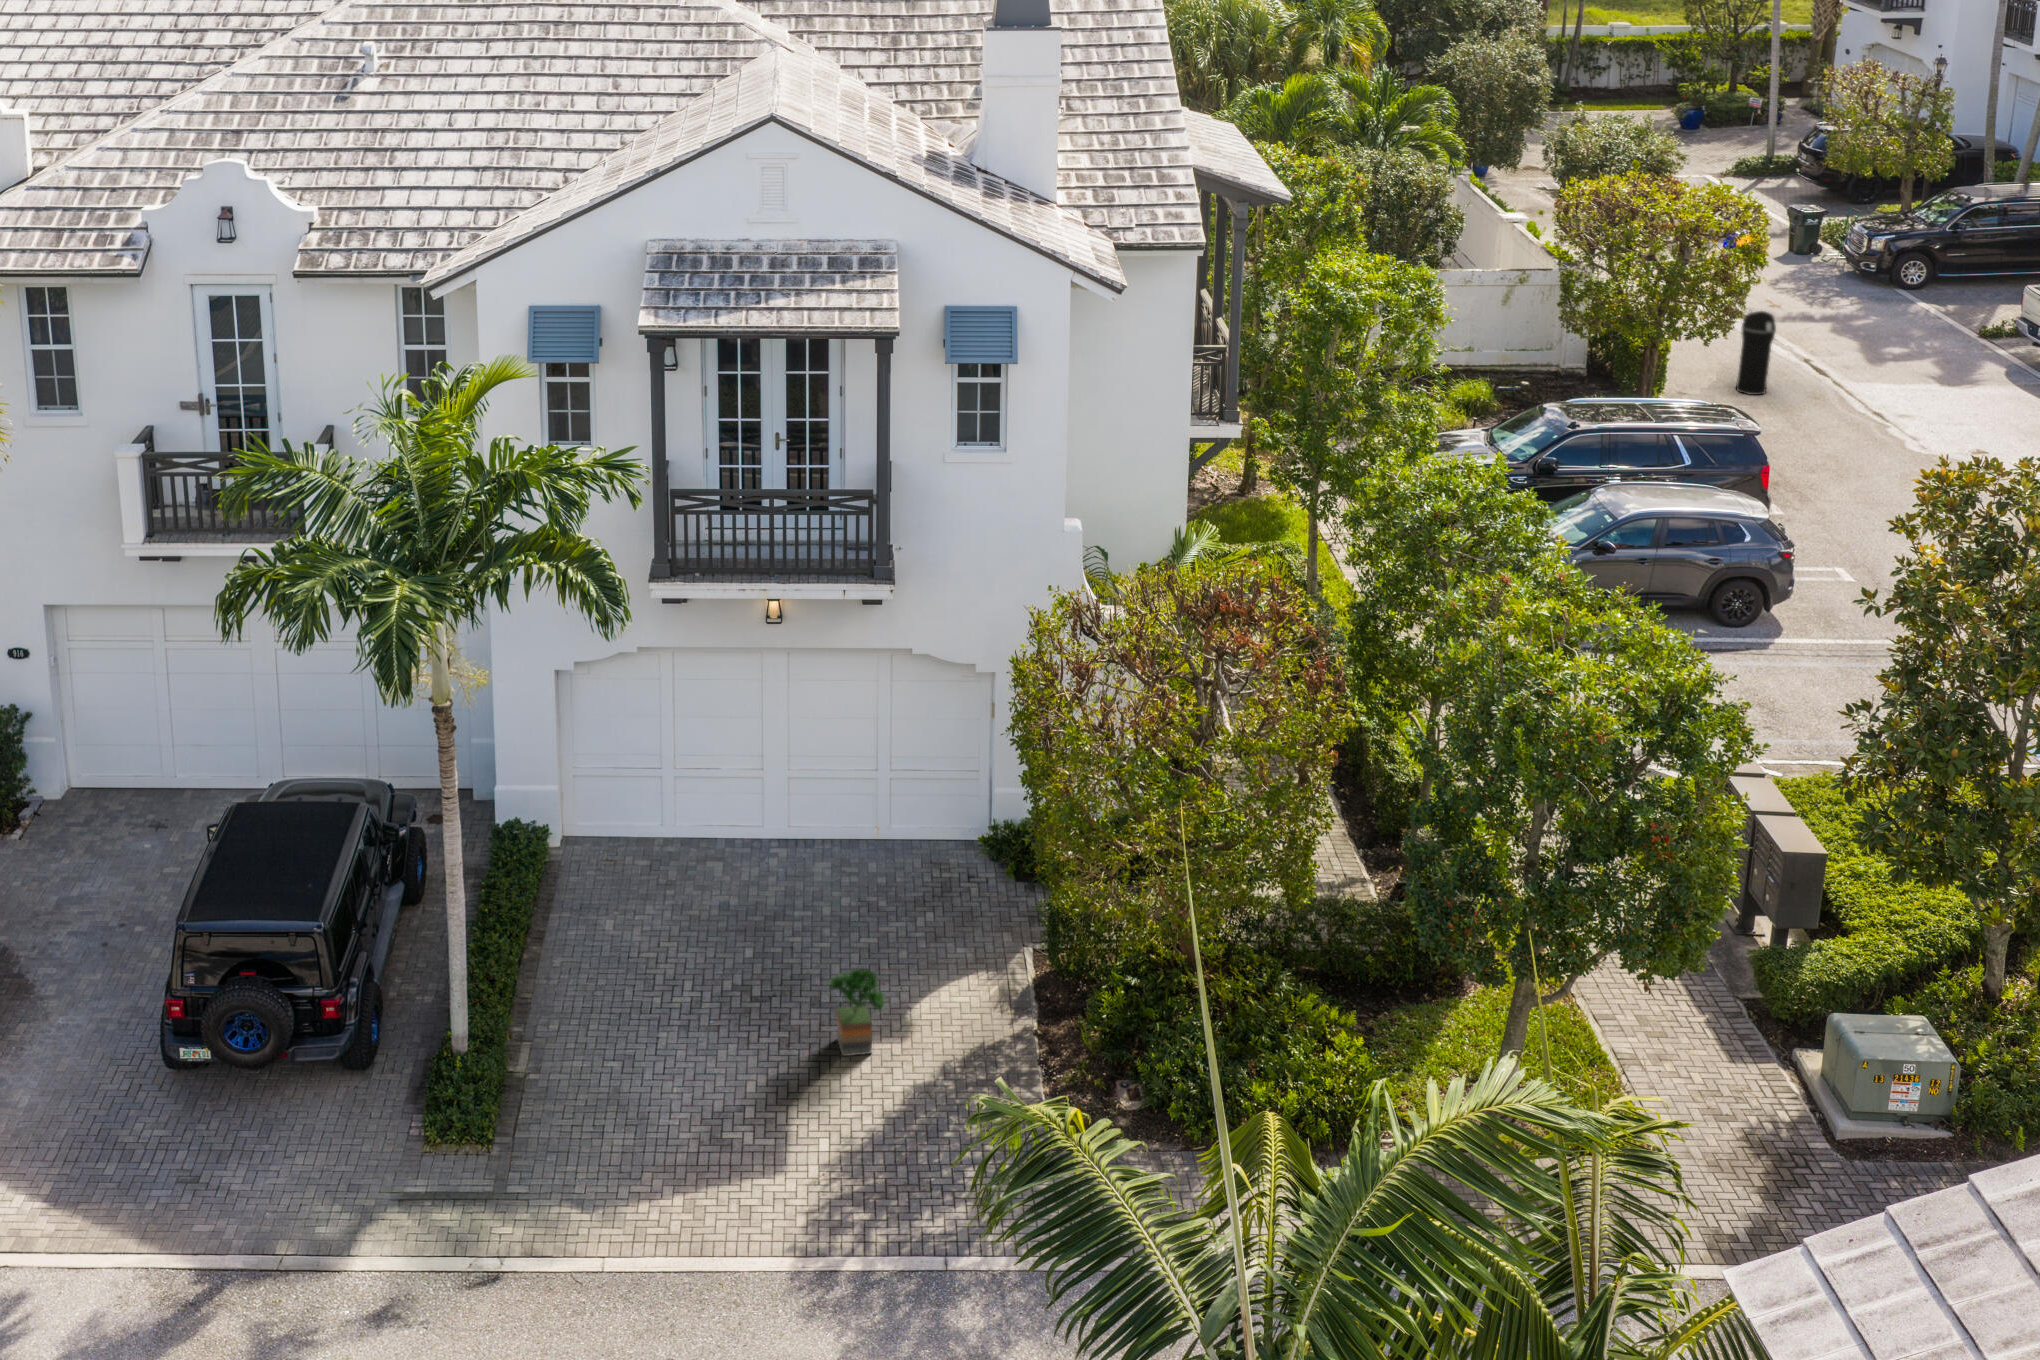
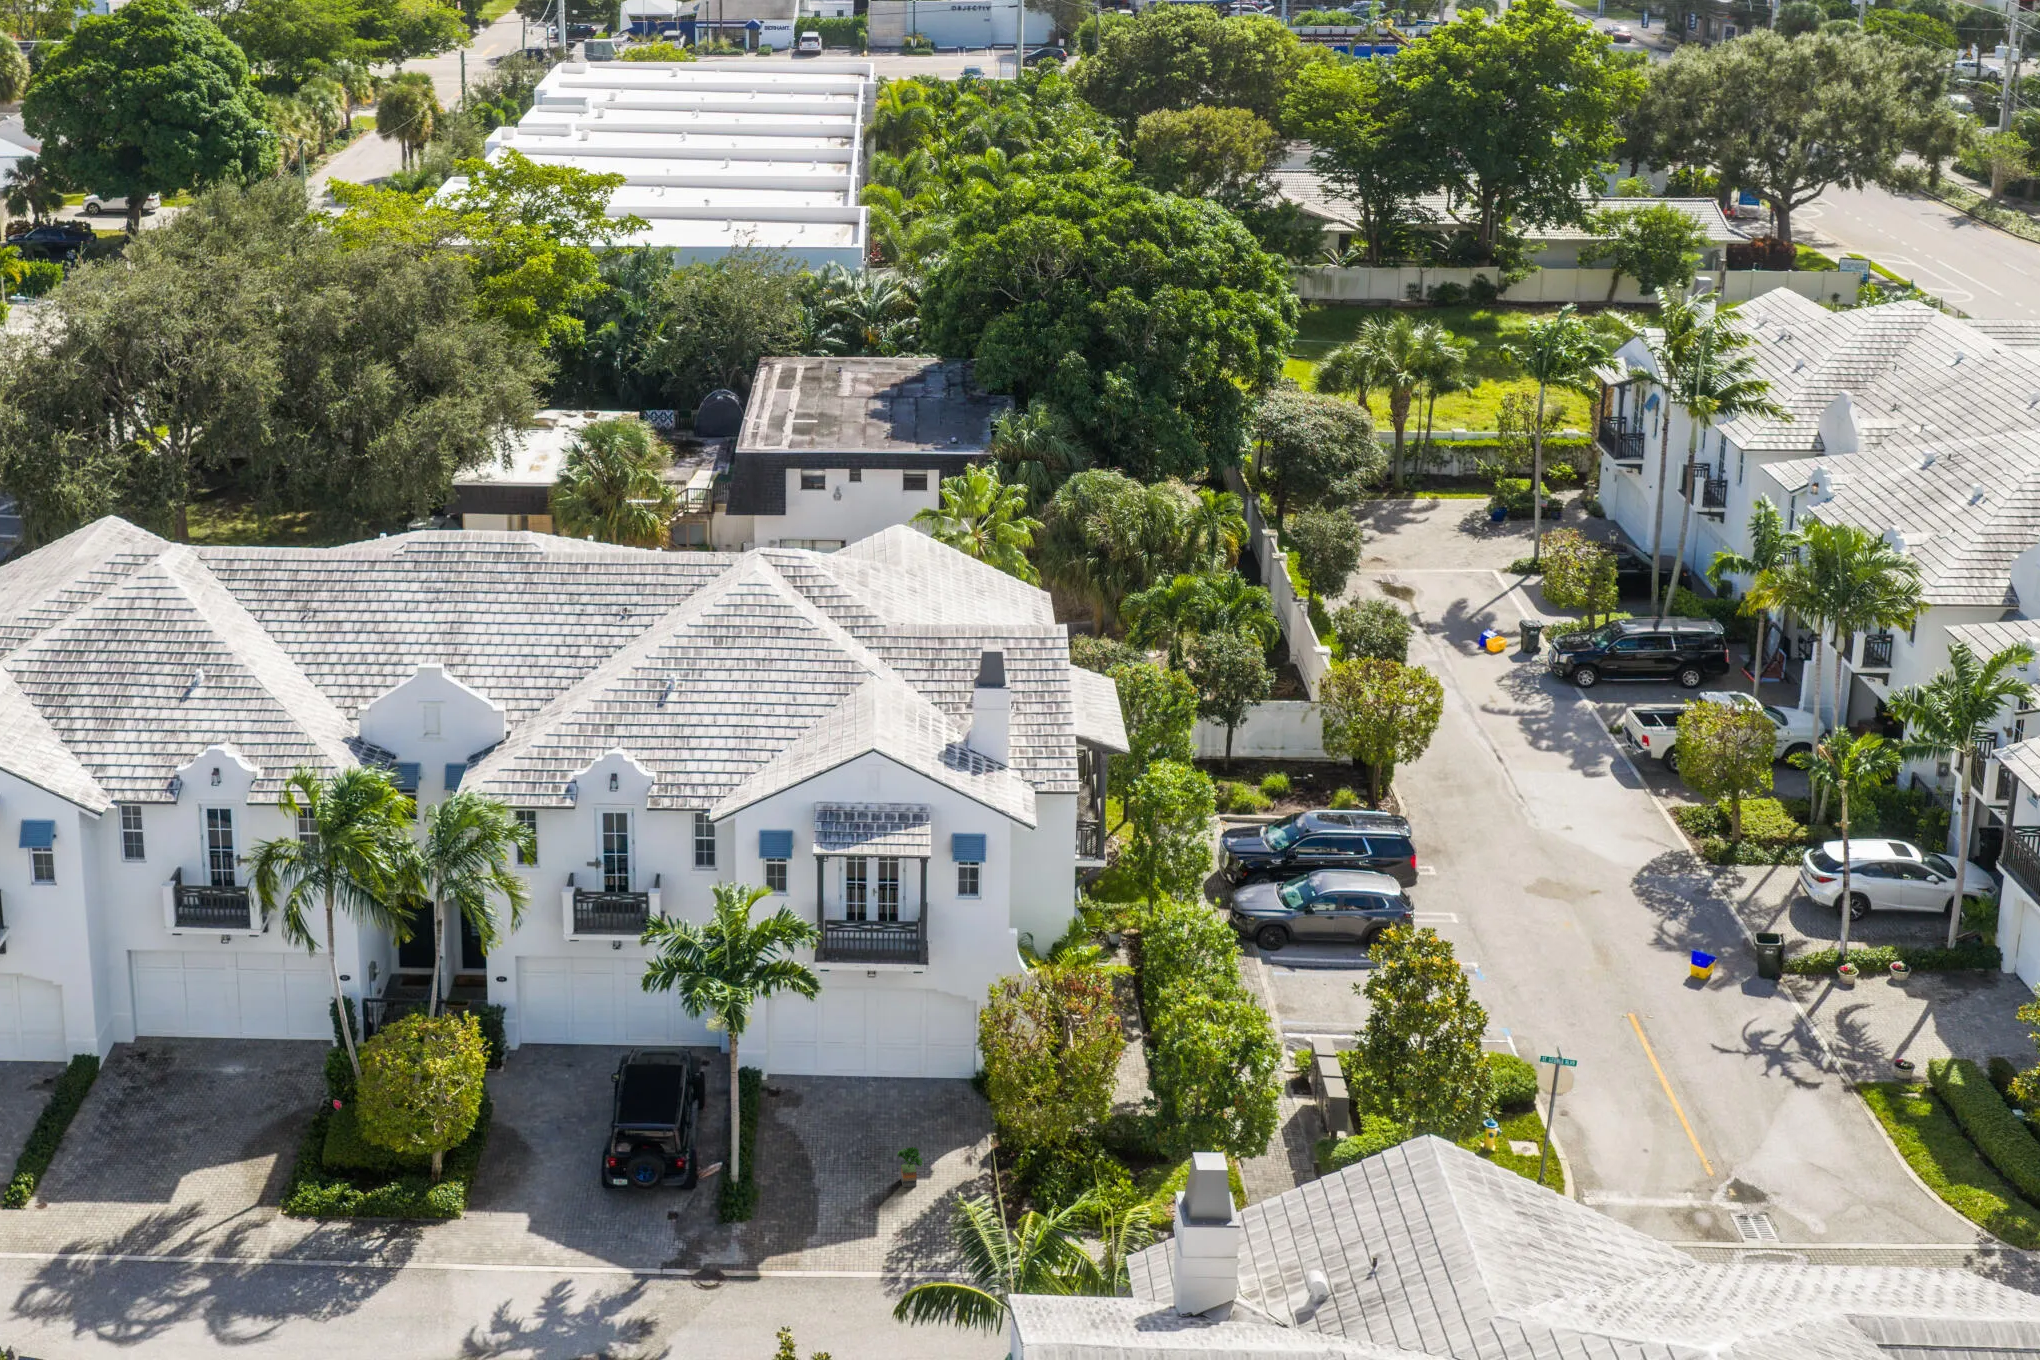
trash can: present [1736,311,1776,395] -> none [1434,741,1455,790]

